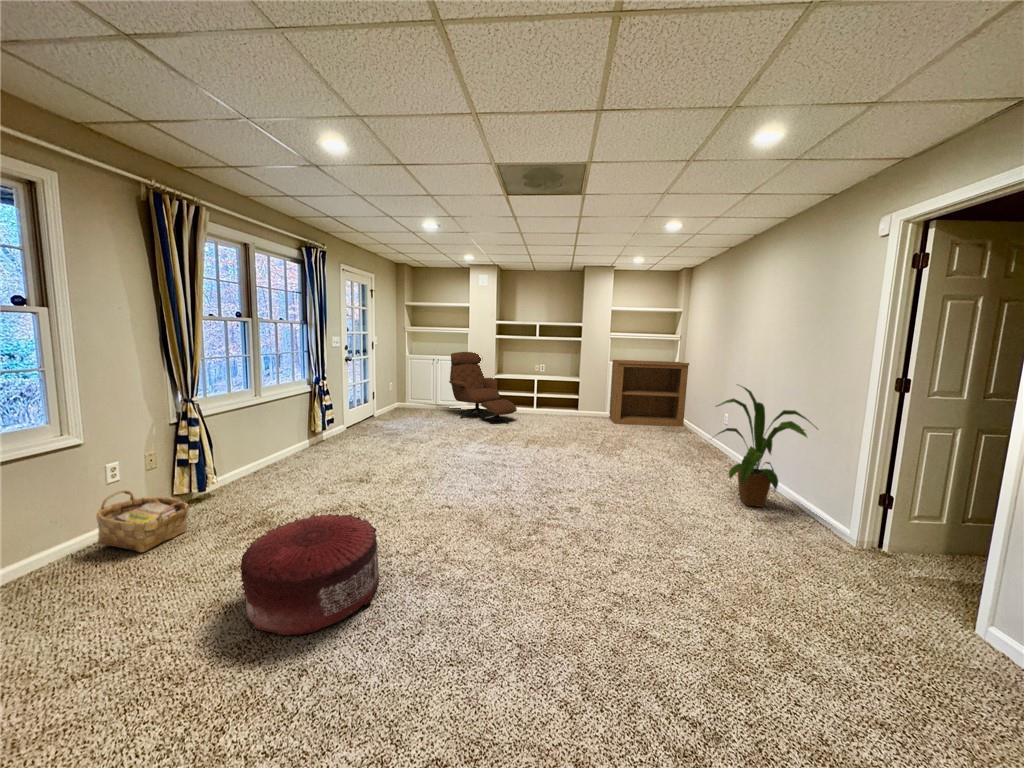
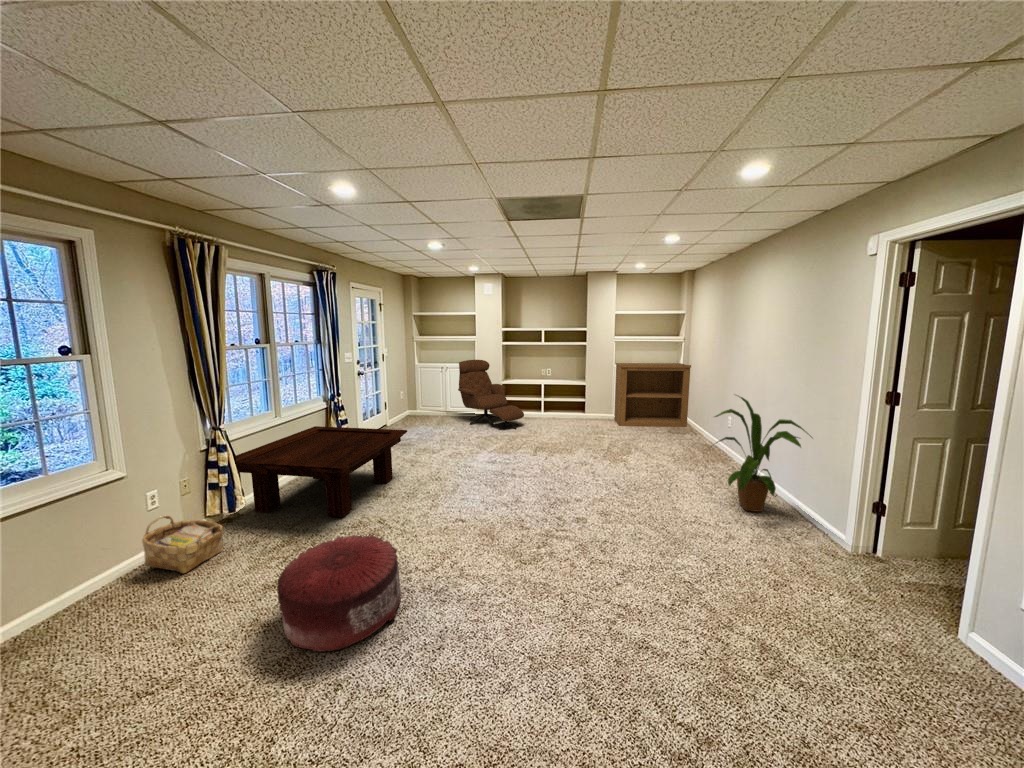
coffee table: none [190,409,394,501] -> present [235,426,407,517]

